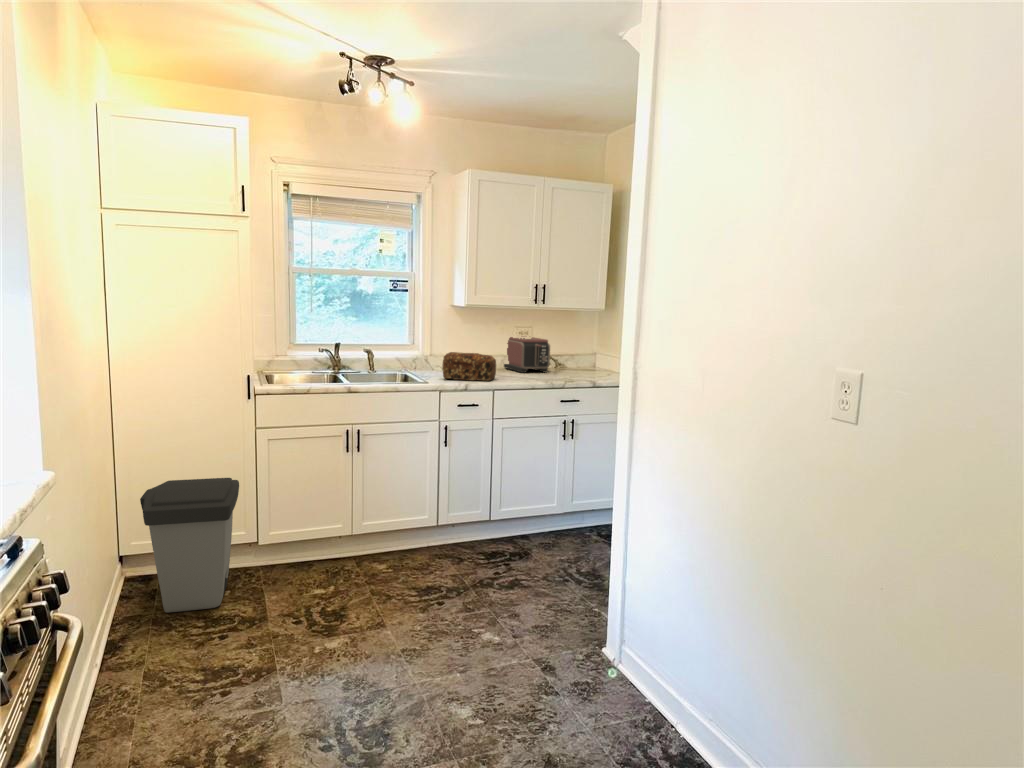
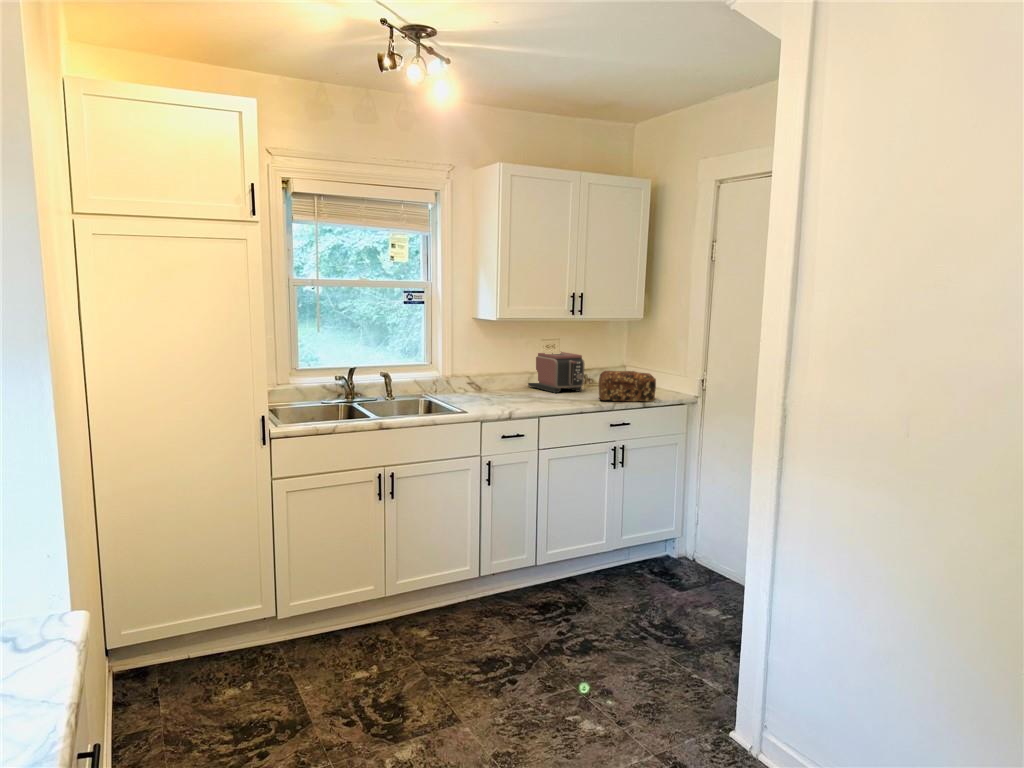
bread loaf: present [442,352,496,381] -> present [599,371,656,402]
trash can: present [140,478,239,613] -> none [140,542,262,723]

